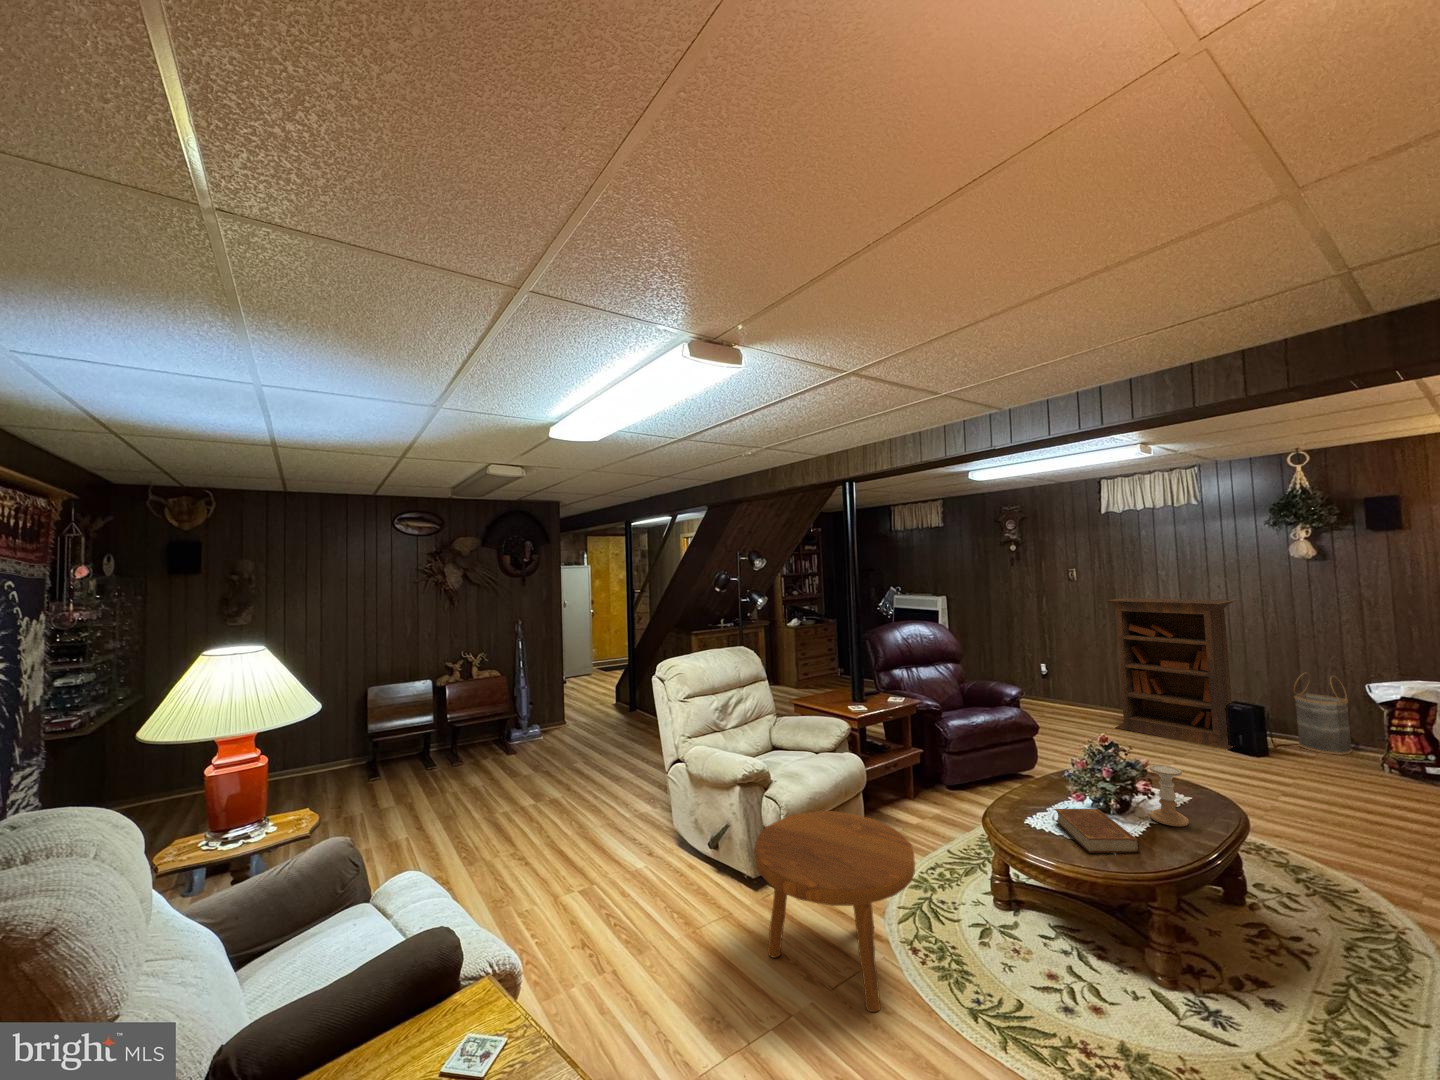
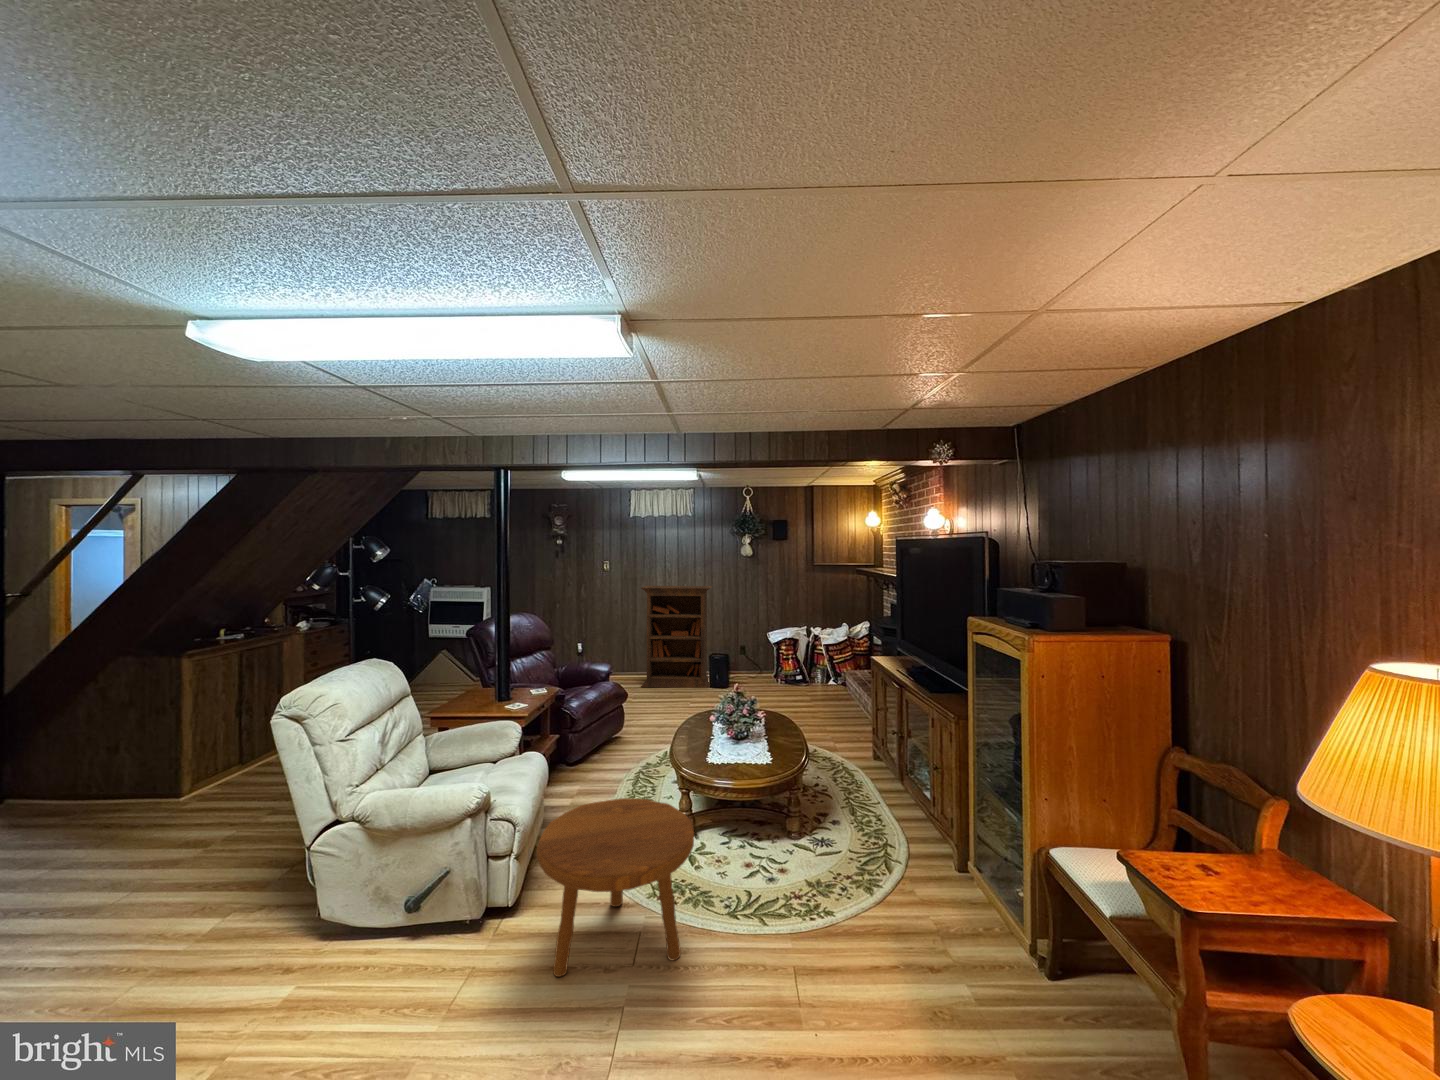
basket: present [1294,676,1353,755] -> none [736,631,759,680]
candle holder: present [1150,765,1189,826] -> none [761,698,781,737]
book: present [1055,809,1140,853] -> none [721,738,779,768]

